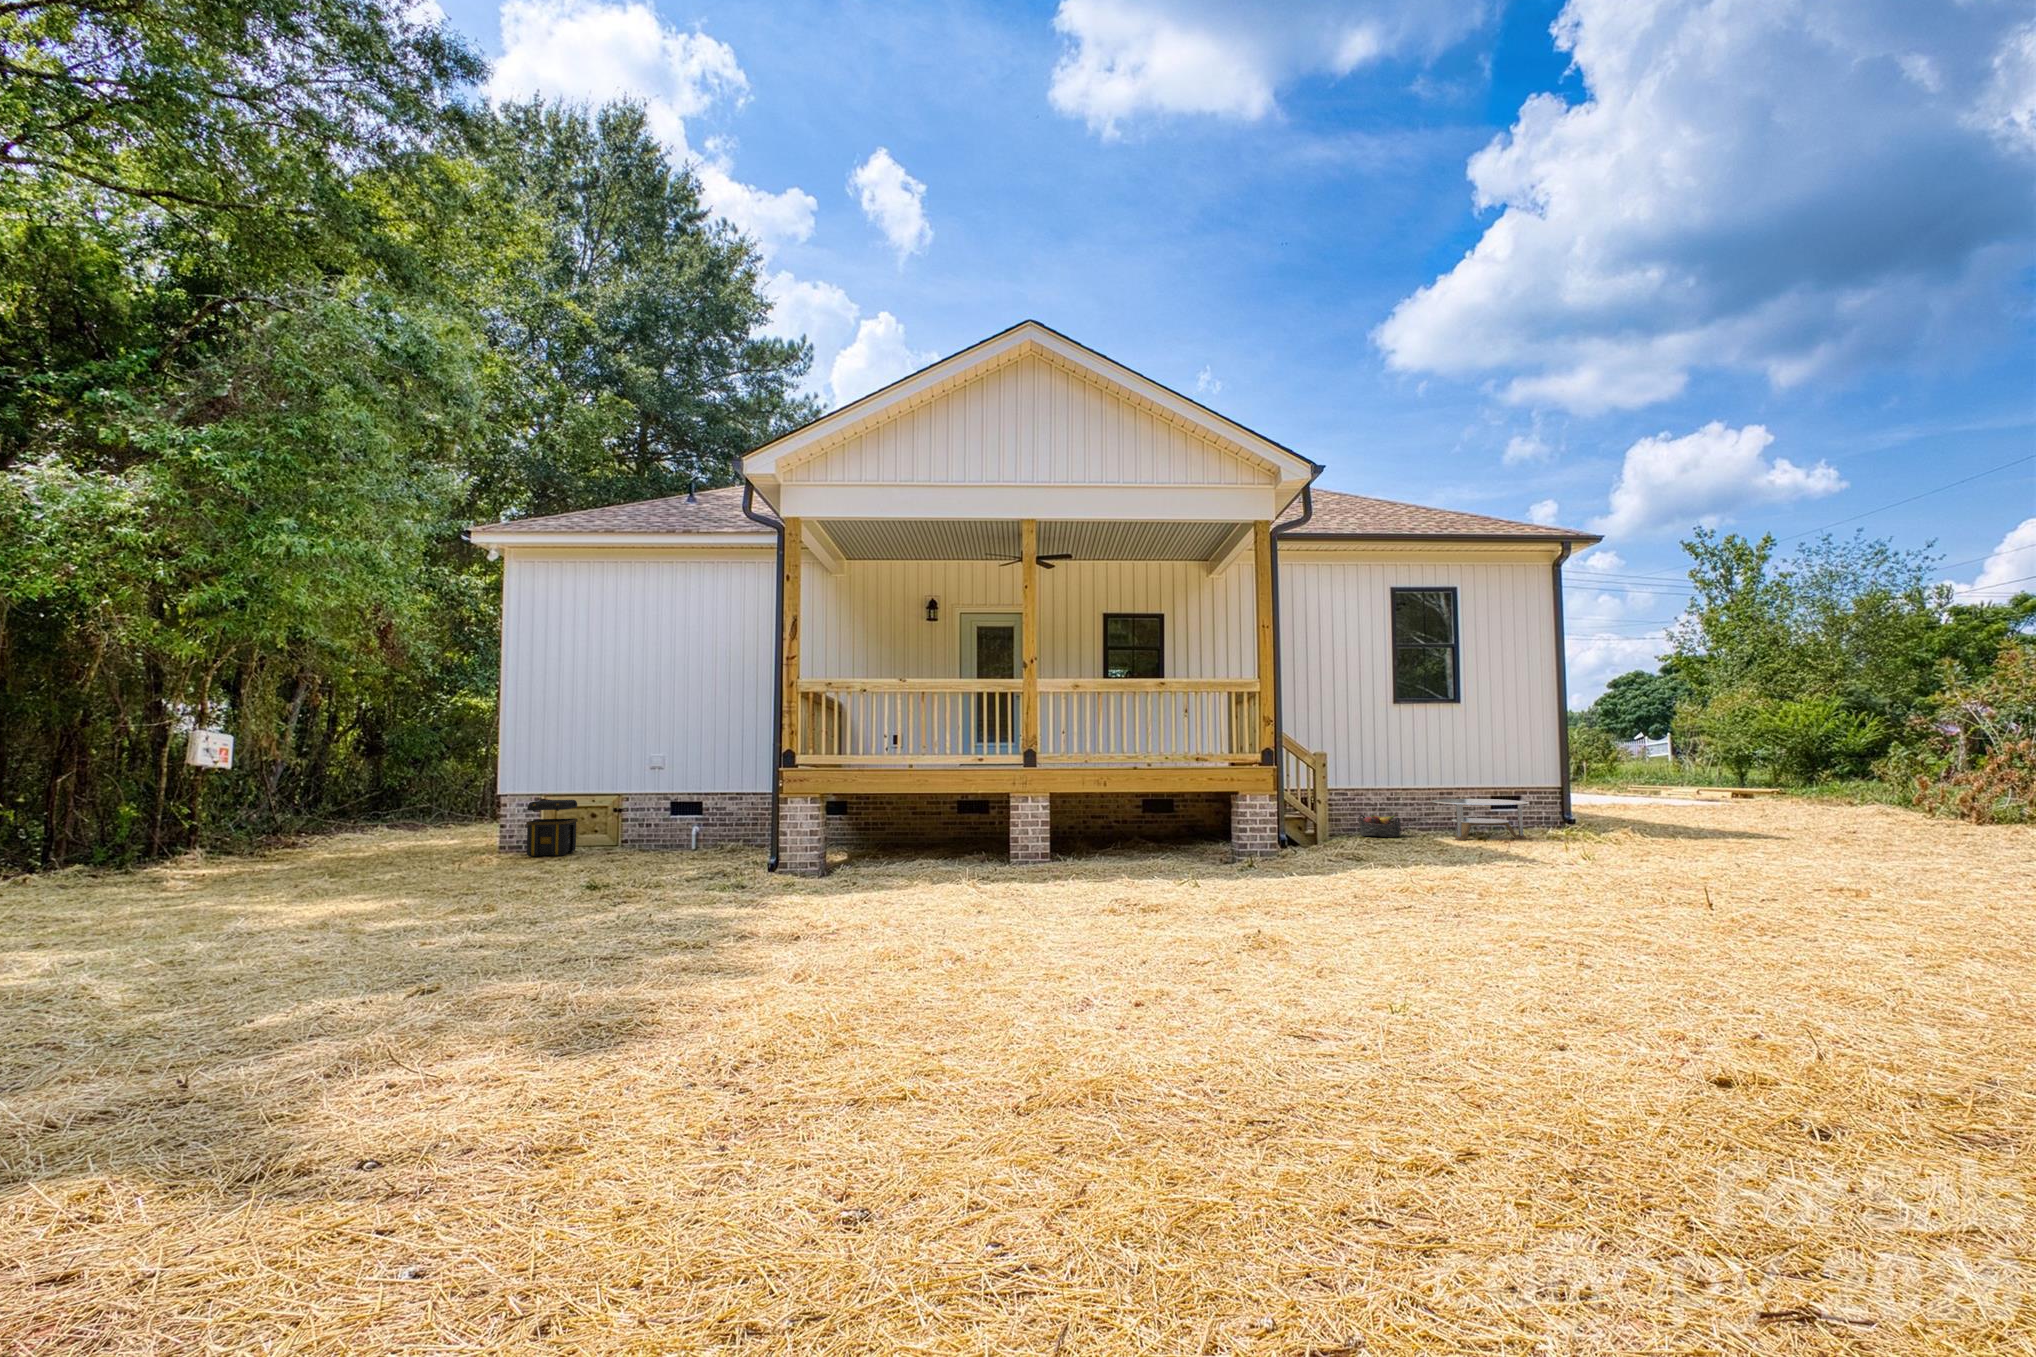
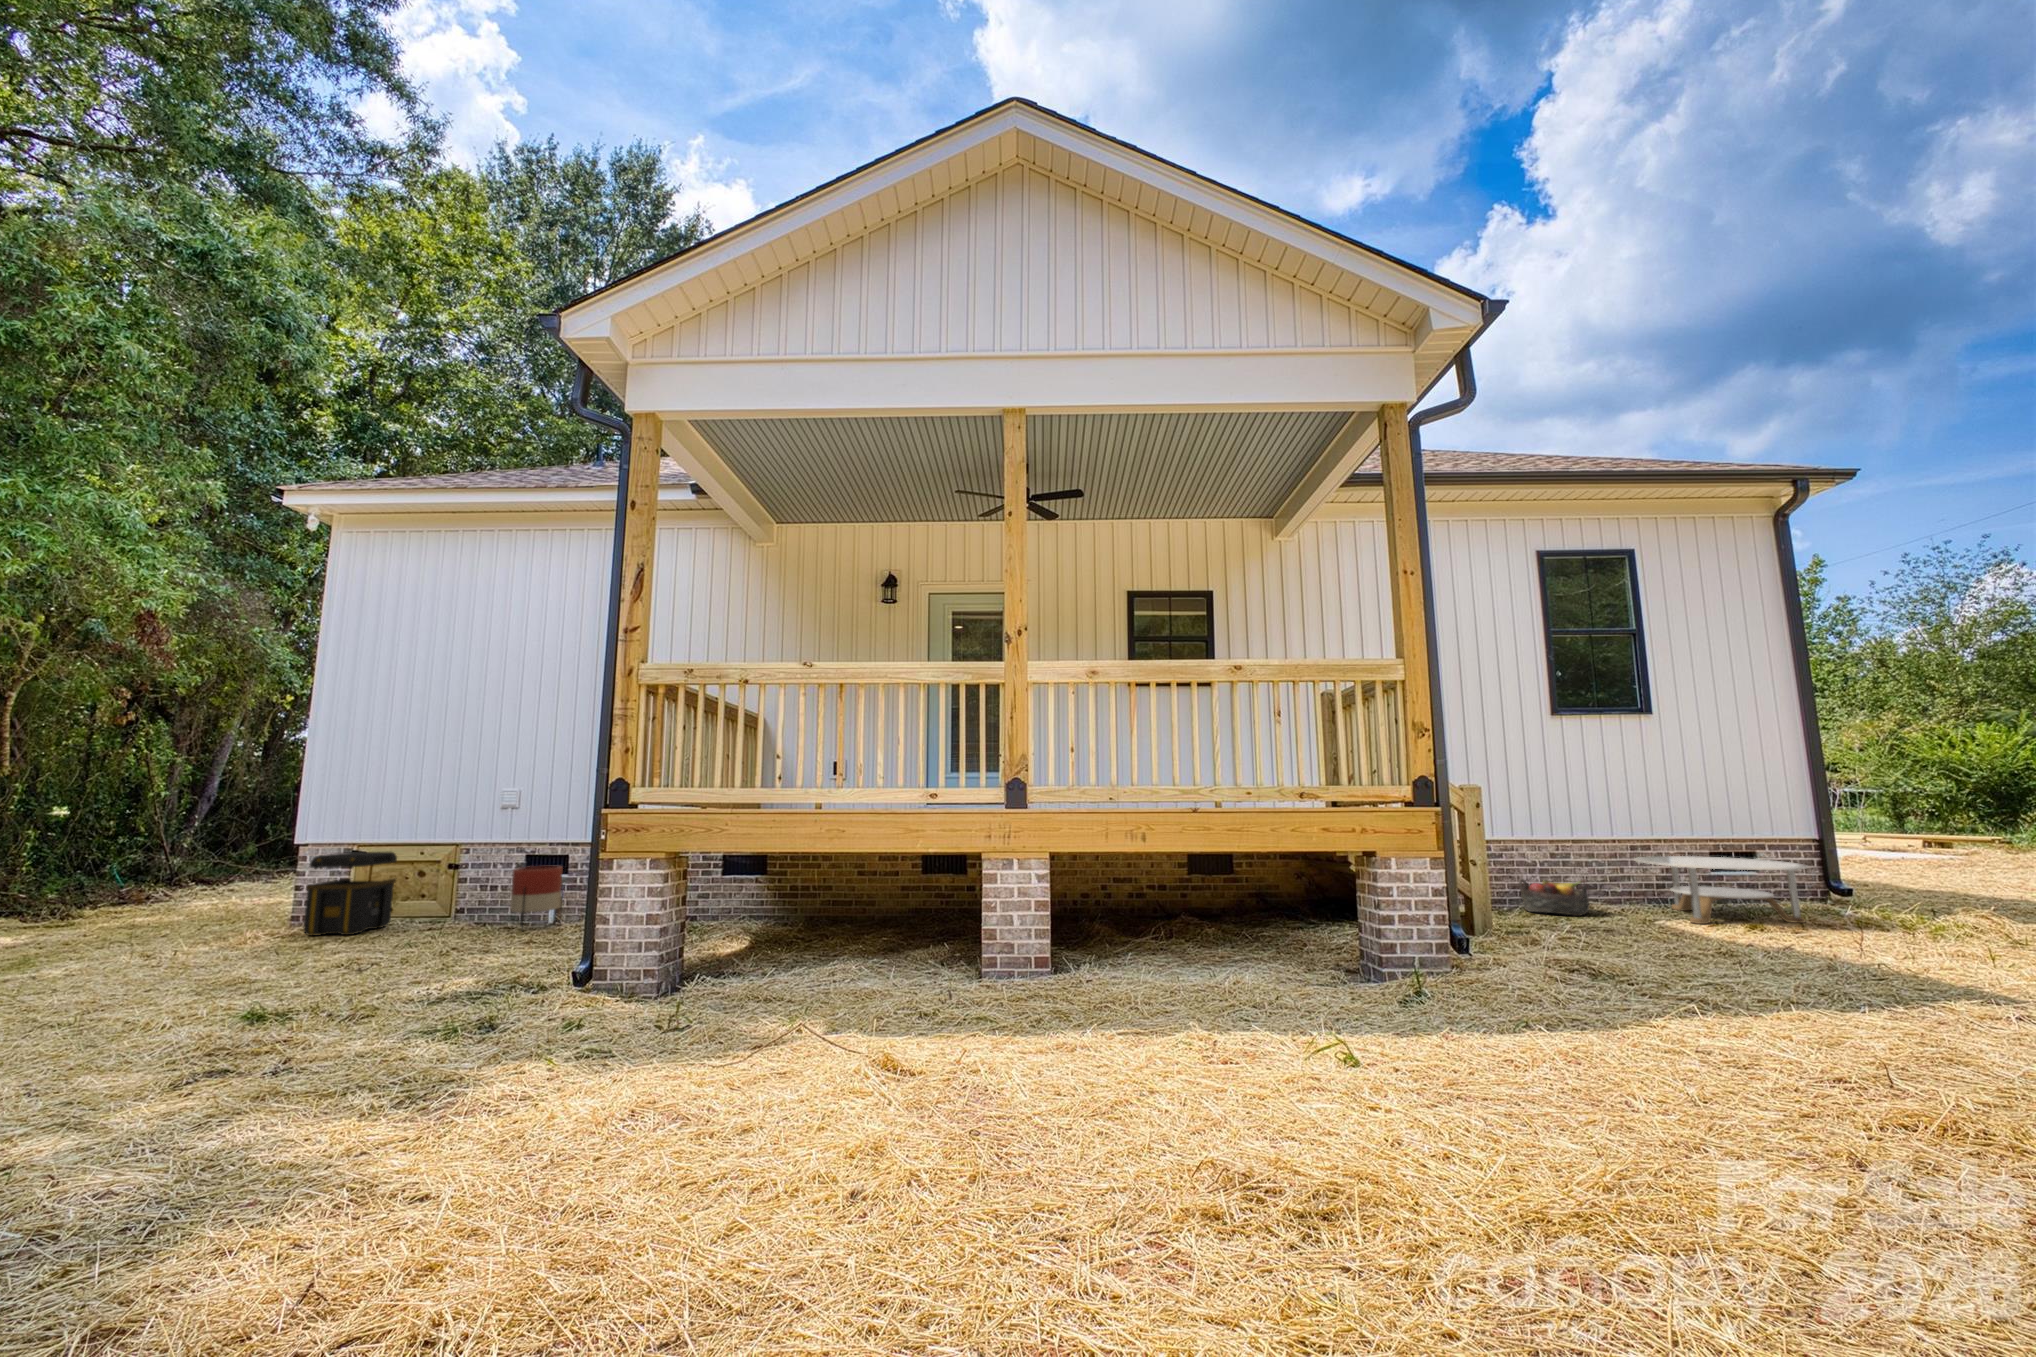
planter: none [668,809,700,853] -> present [510,866,563,928]

